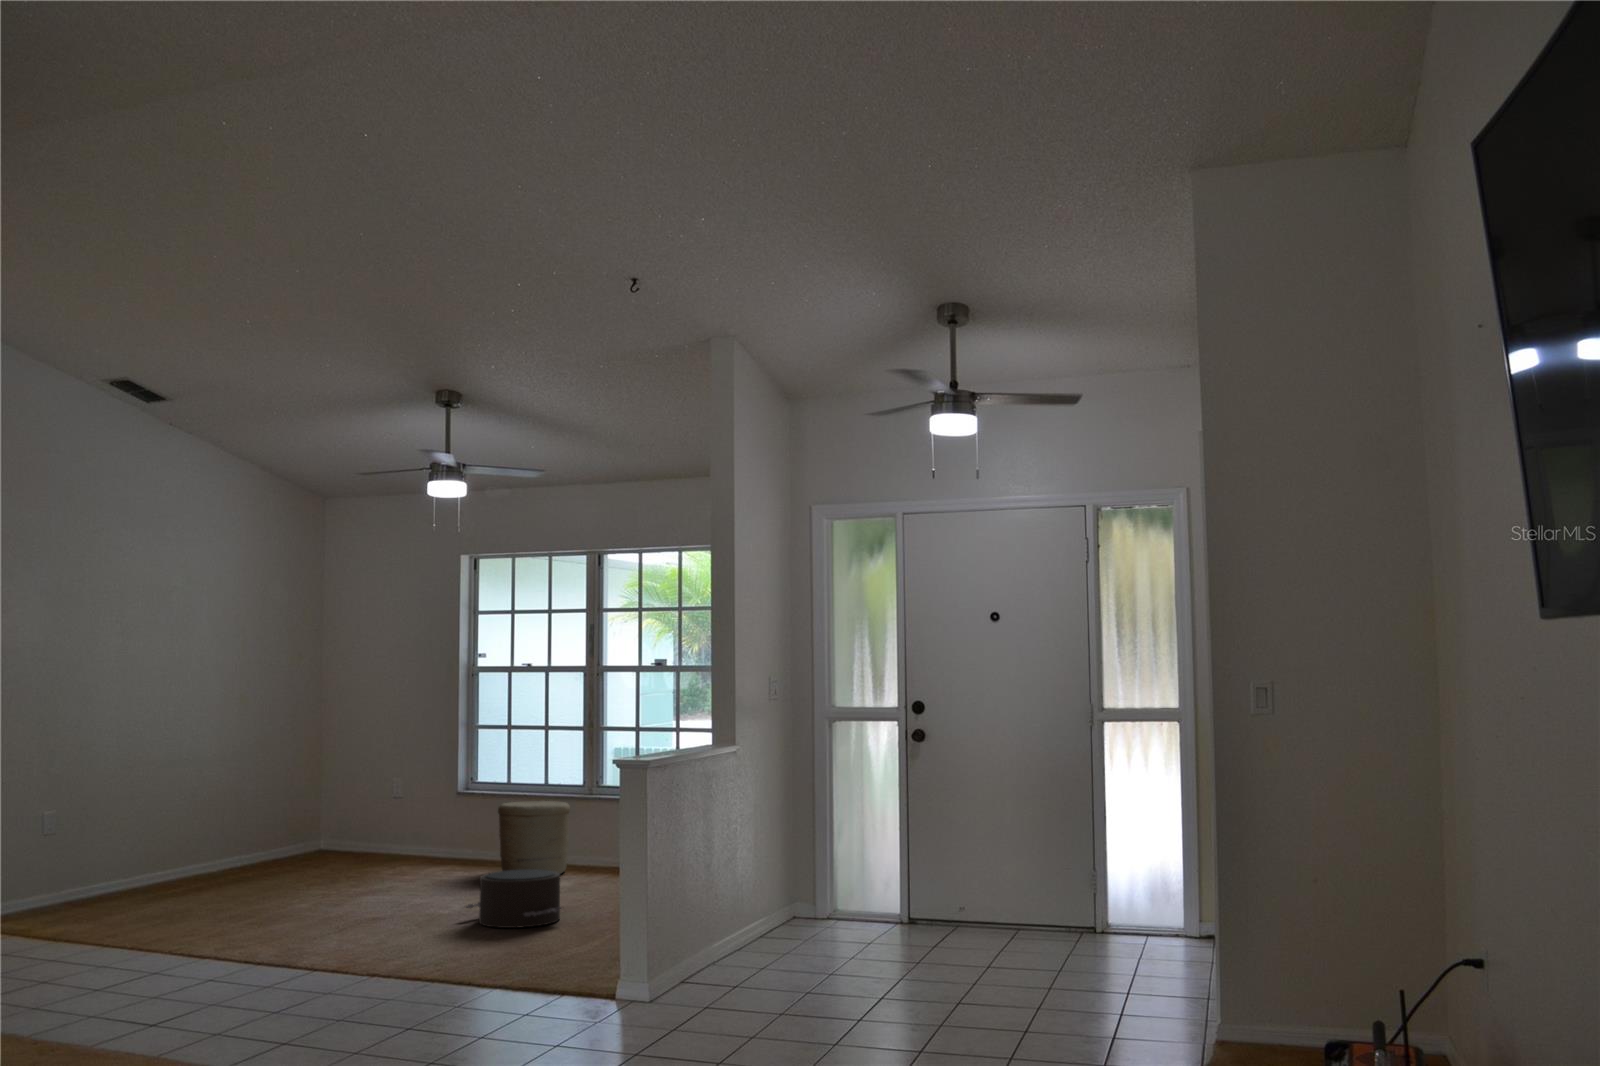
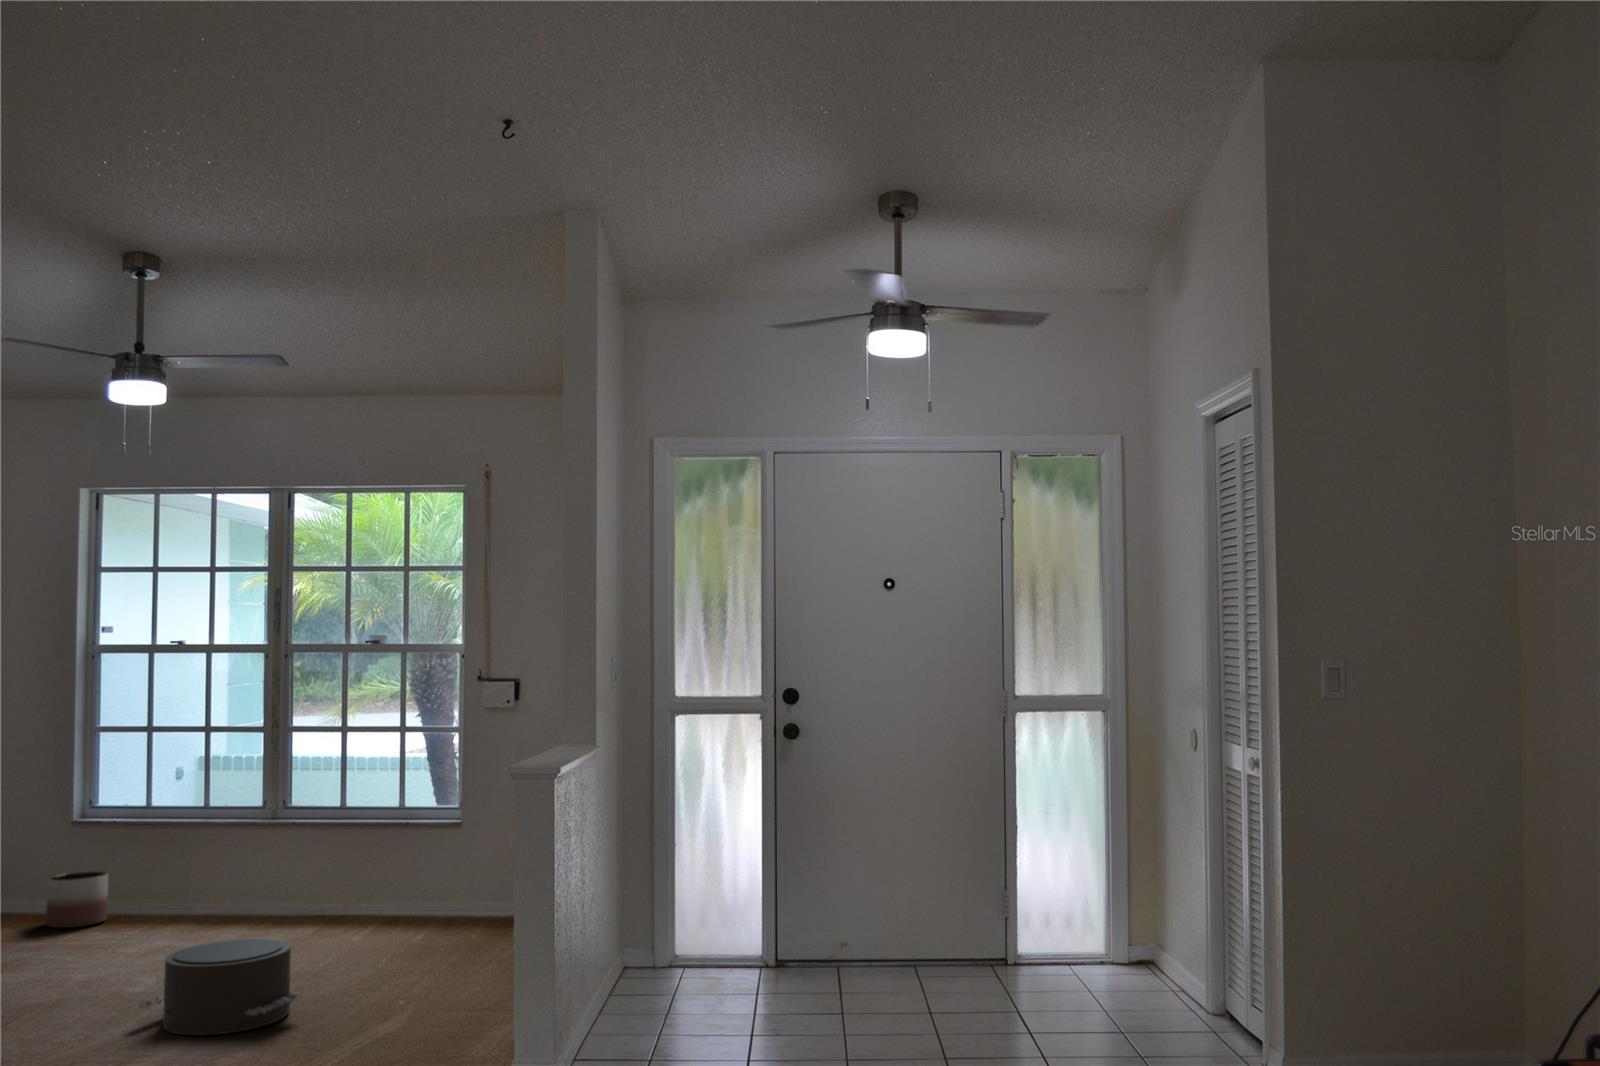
woven basket: present [498,801,570,873] -> none [142,829,251,939]
planter: none [444,829,484,866] -> present [46,871,108,928]

